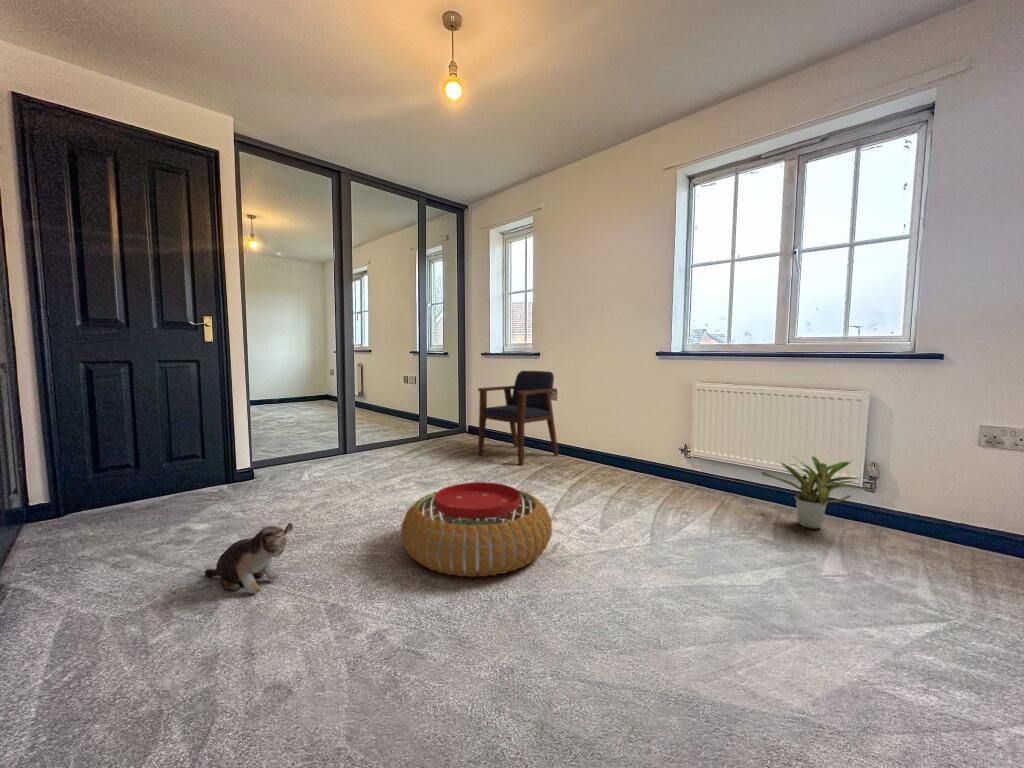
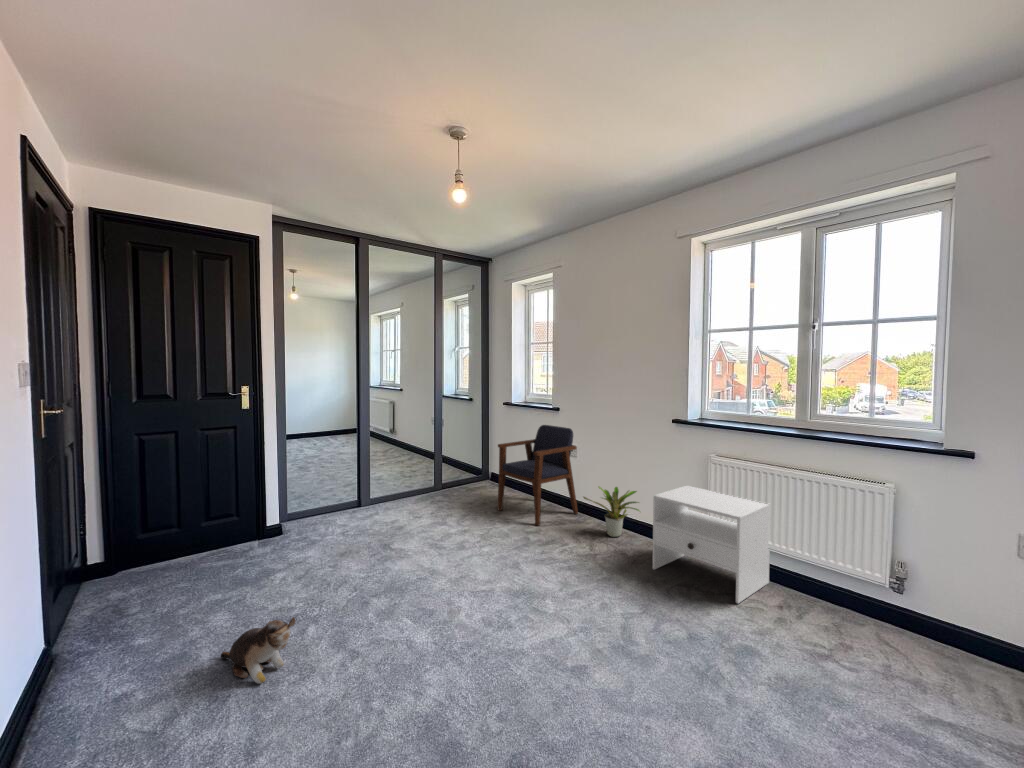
nightstand: none [640,415,753,514] -> present [653,486,771,603]
potted plant: present [762,457,870,529] -> present [584,487,639,537]
pouf: present [402,482,552,577] -> none [400,566,547,677]

